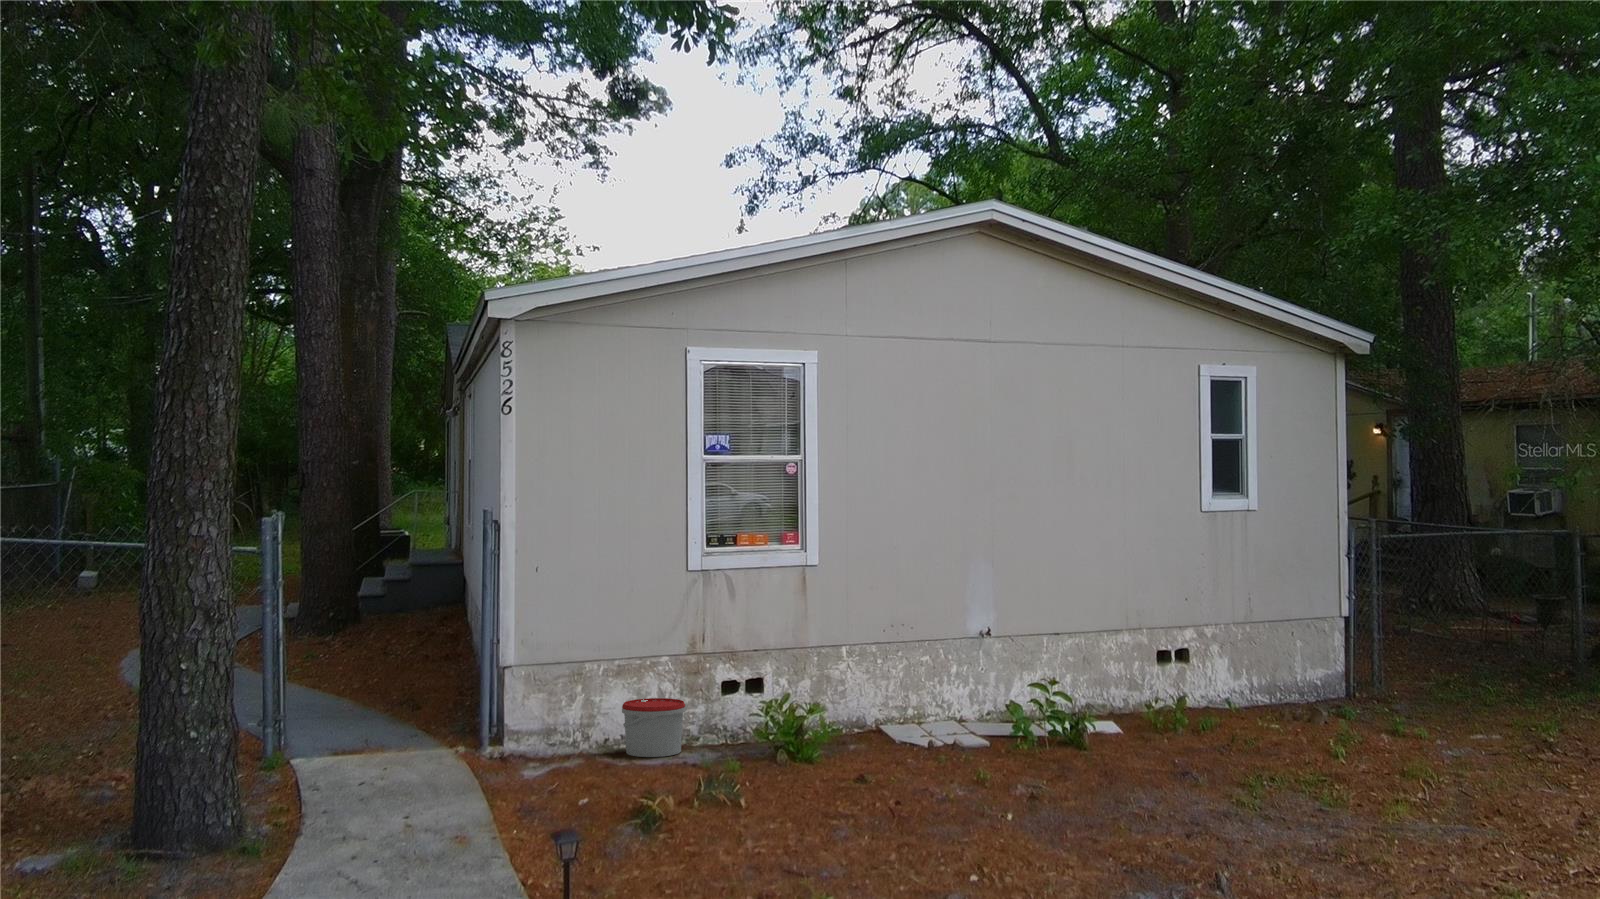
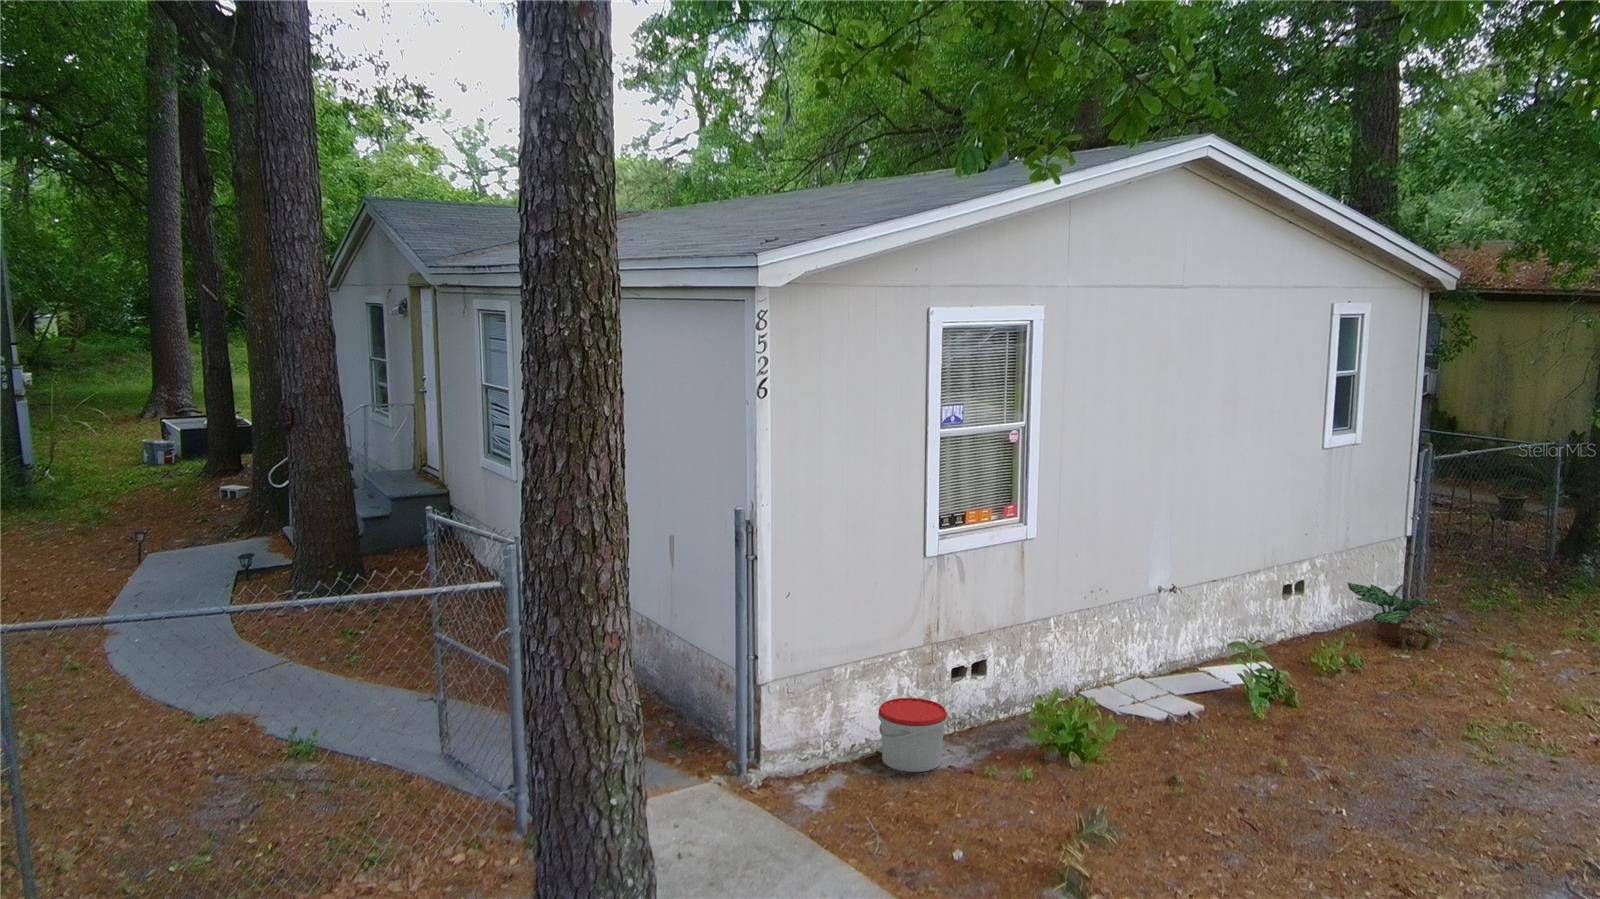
potted plant: none [1243,647,1341,714] -> present [1348,582,1440,642]

